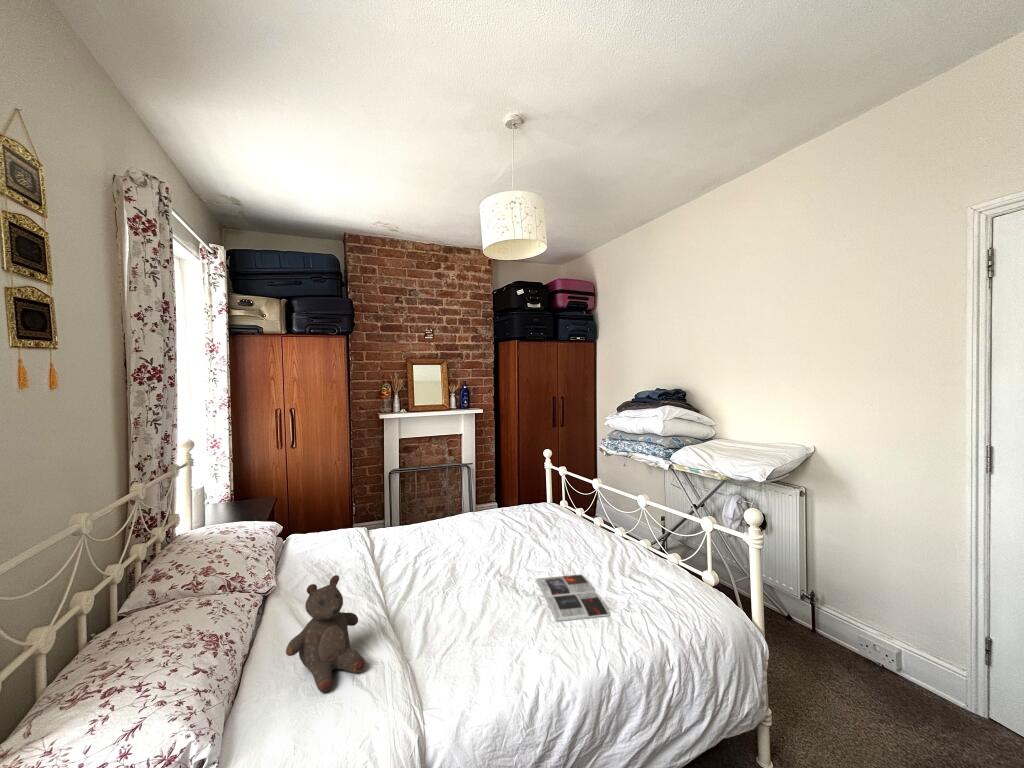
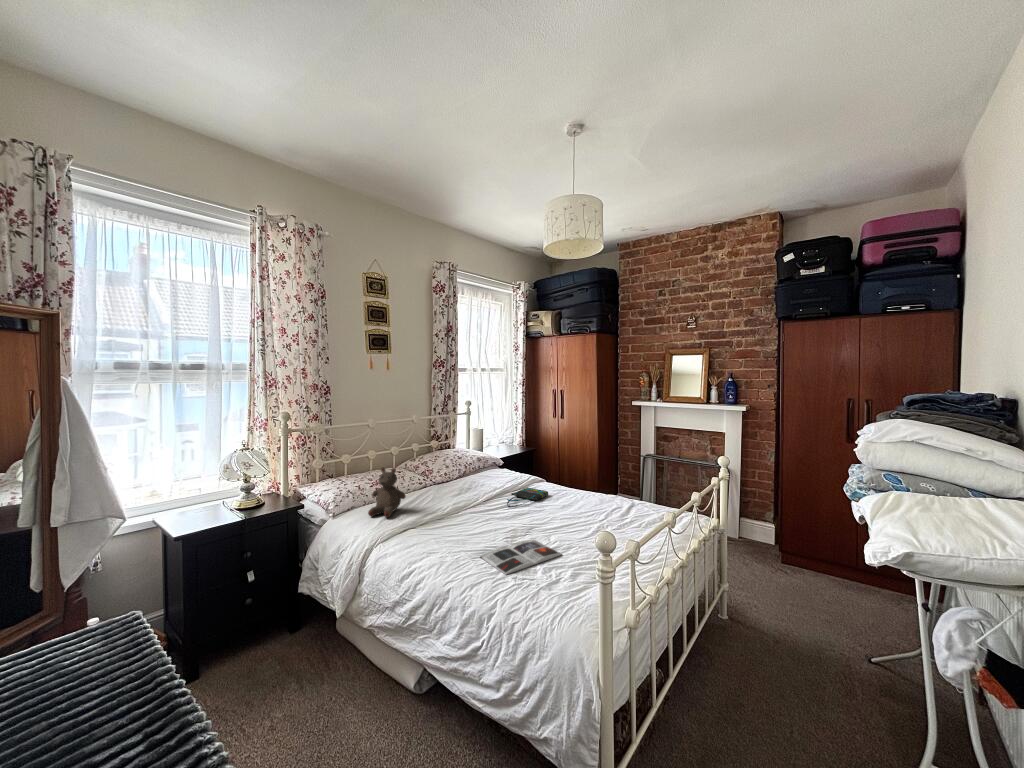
tote bag: none [386,535,432,569] -> present [507,488,548,507]

